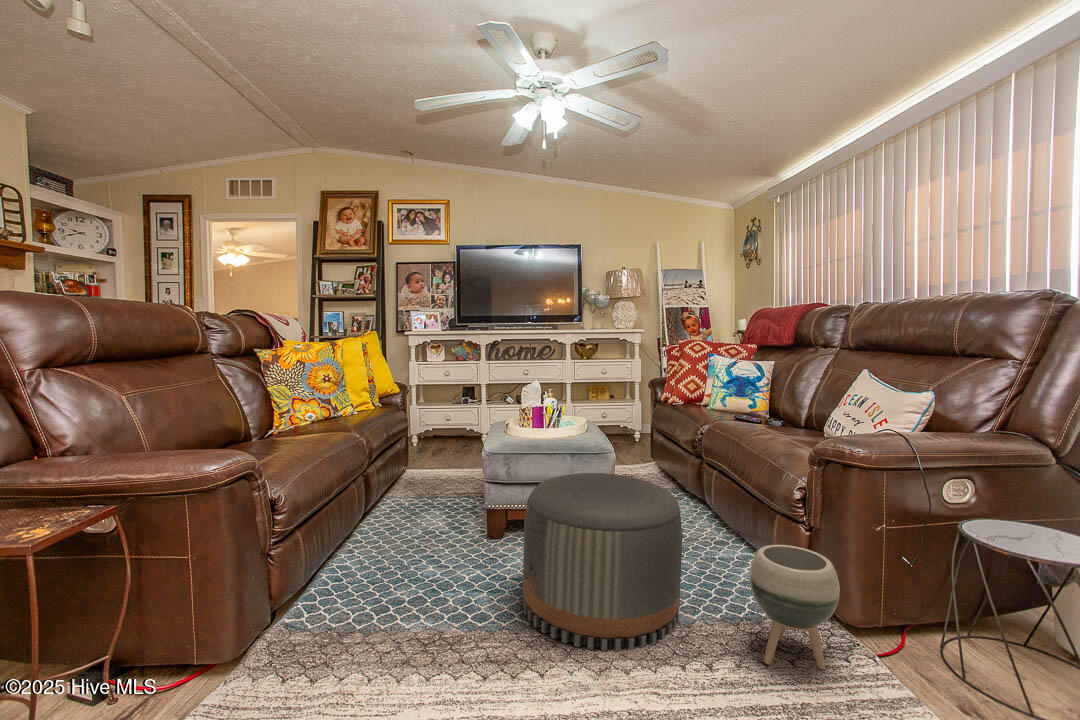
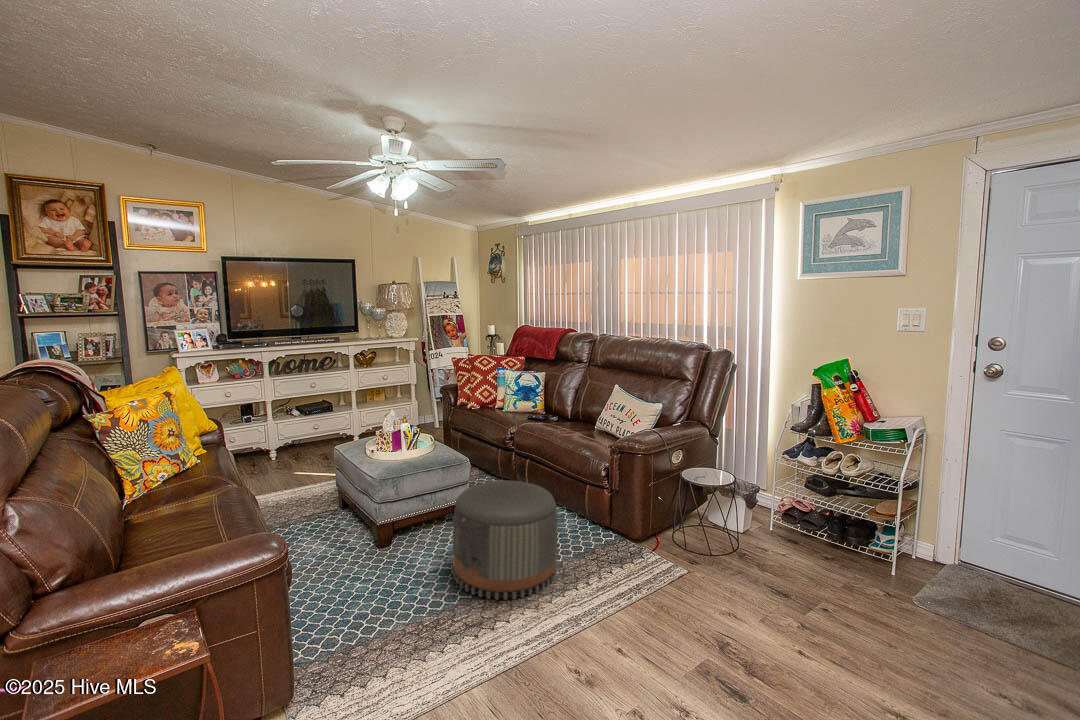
planter: present [749,545,840,670] -> none [597,505,642,572]

